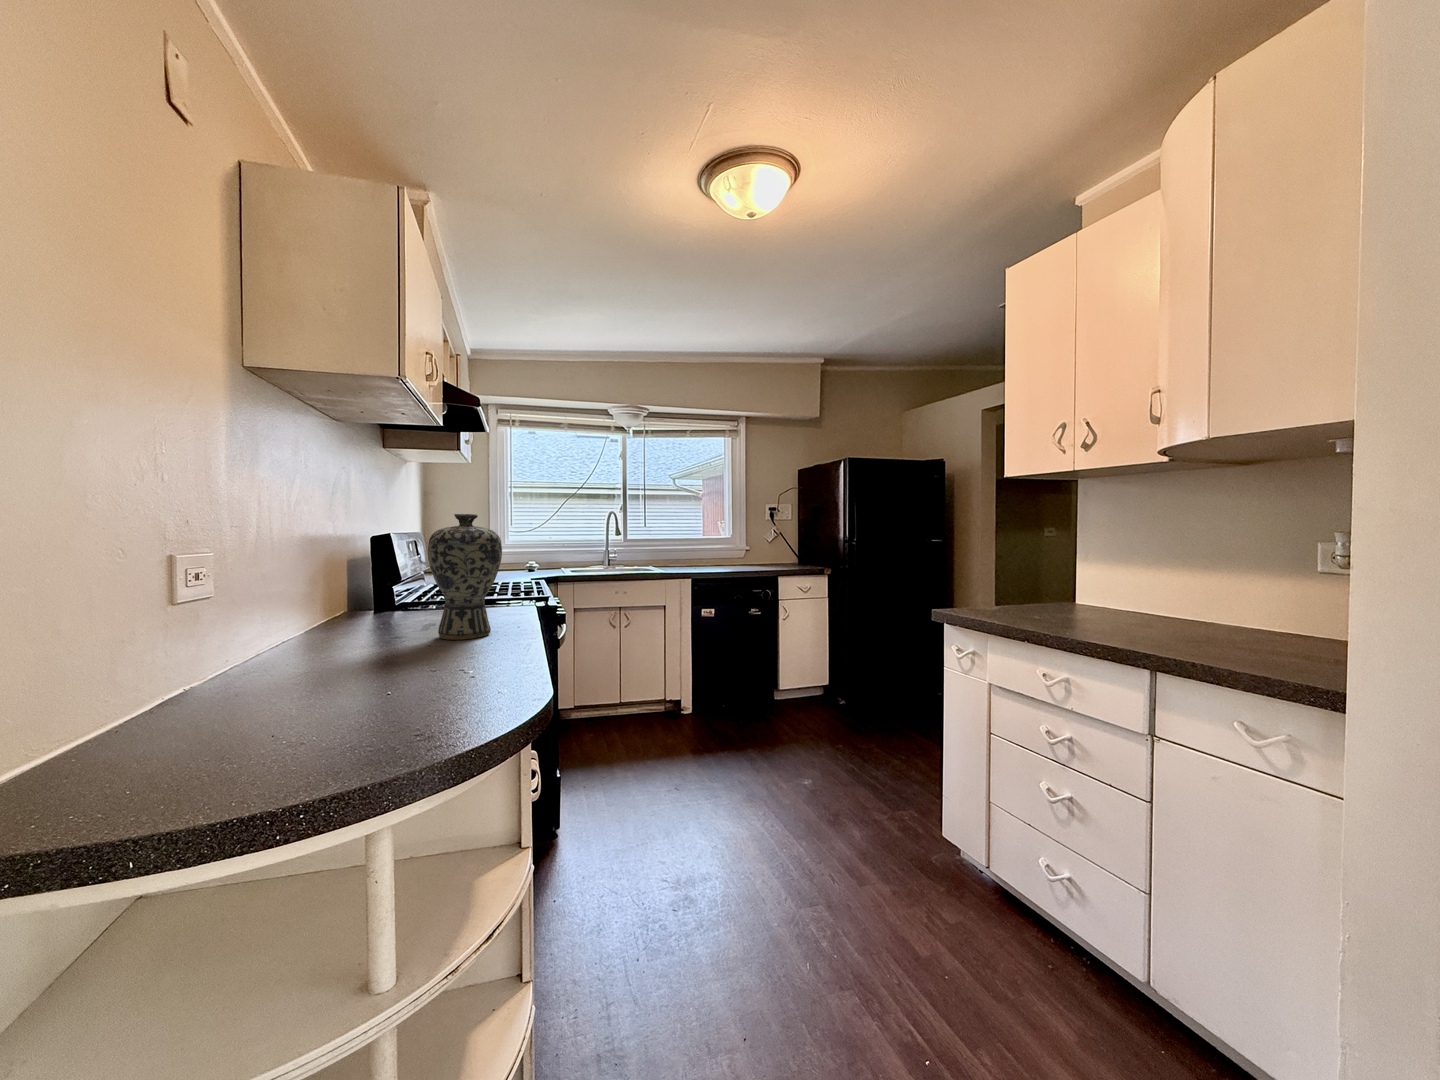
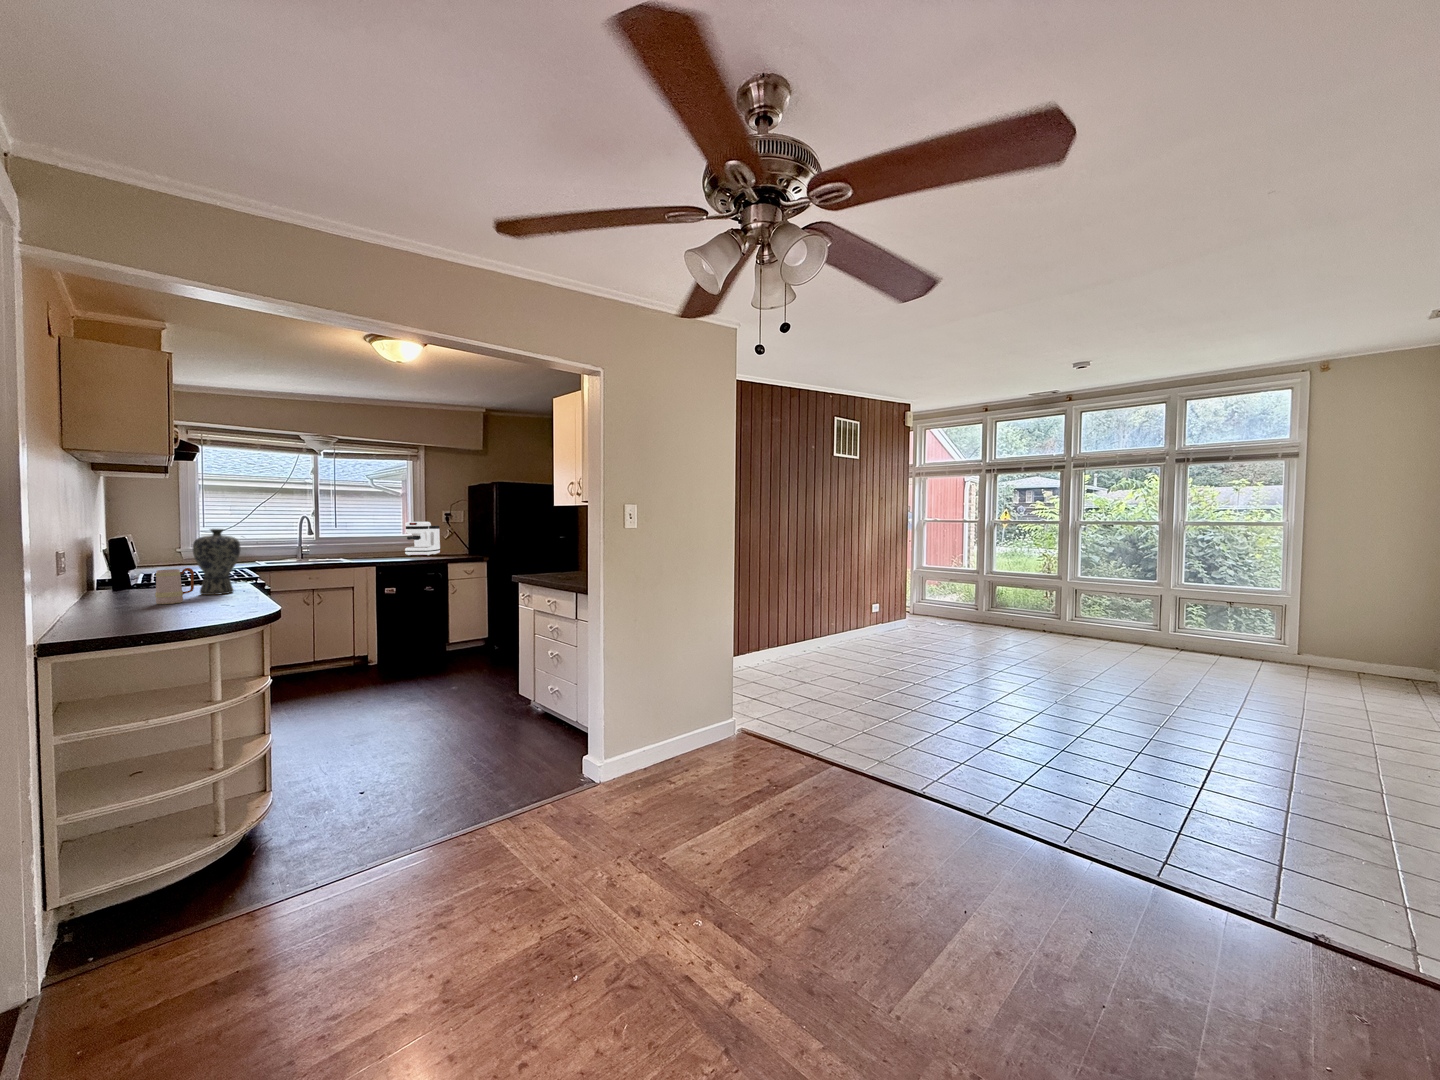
coffee maker: none [722,519,763,564] -> present [405,522,440,555]
mug: none [337,591,406,668] -> present [155,568,194,604]

